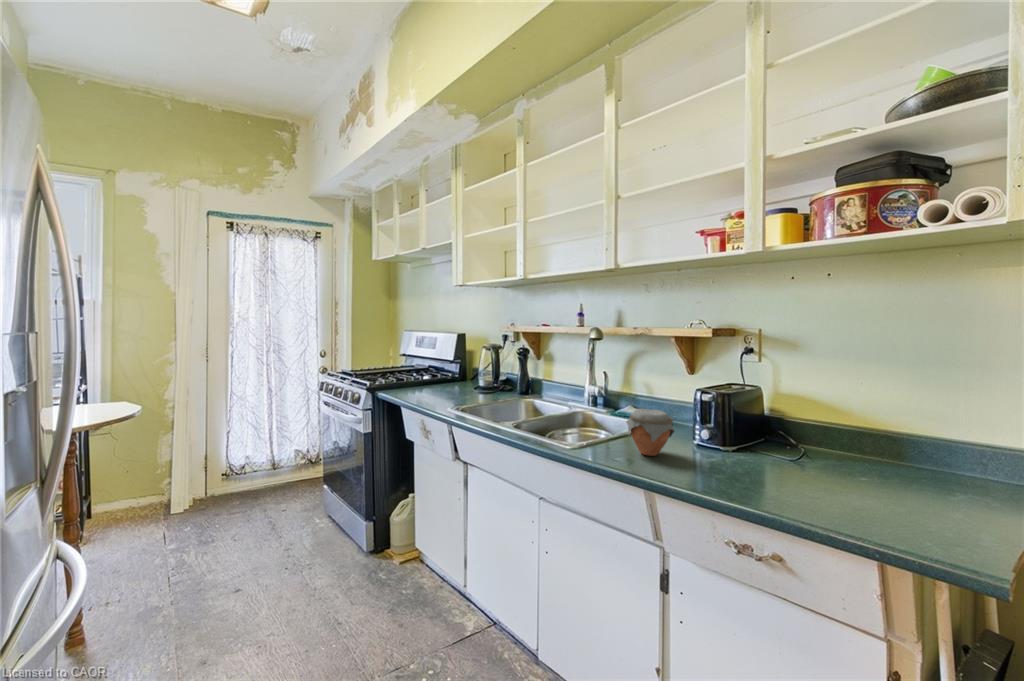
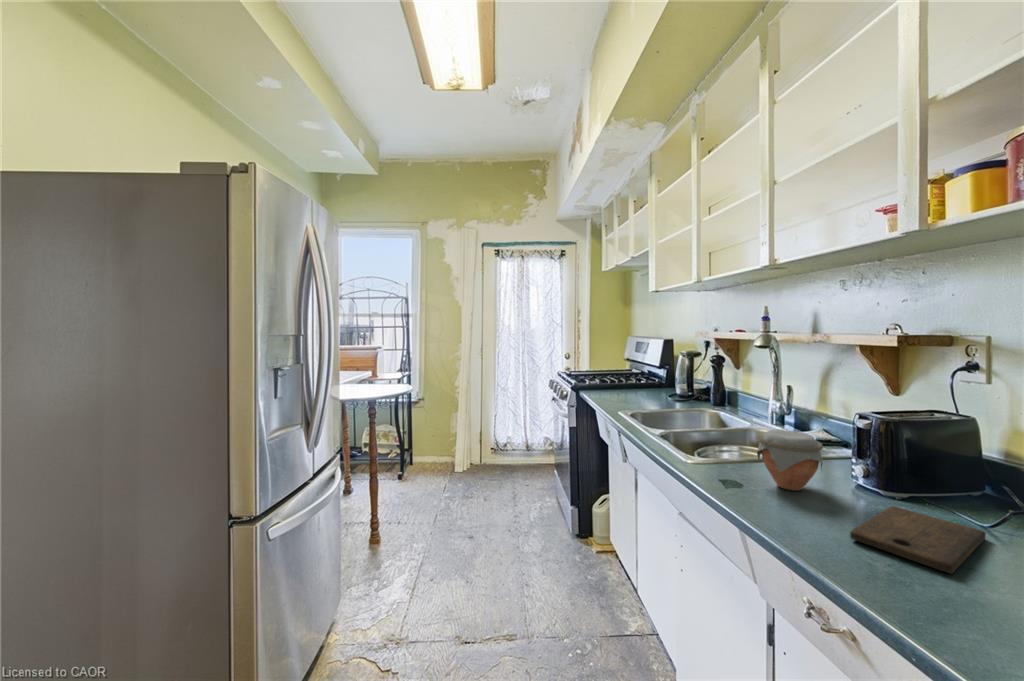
cutting board: none [714,455,779,489] -> present [850,506,985,573]

